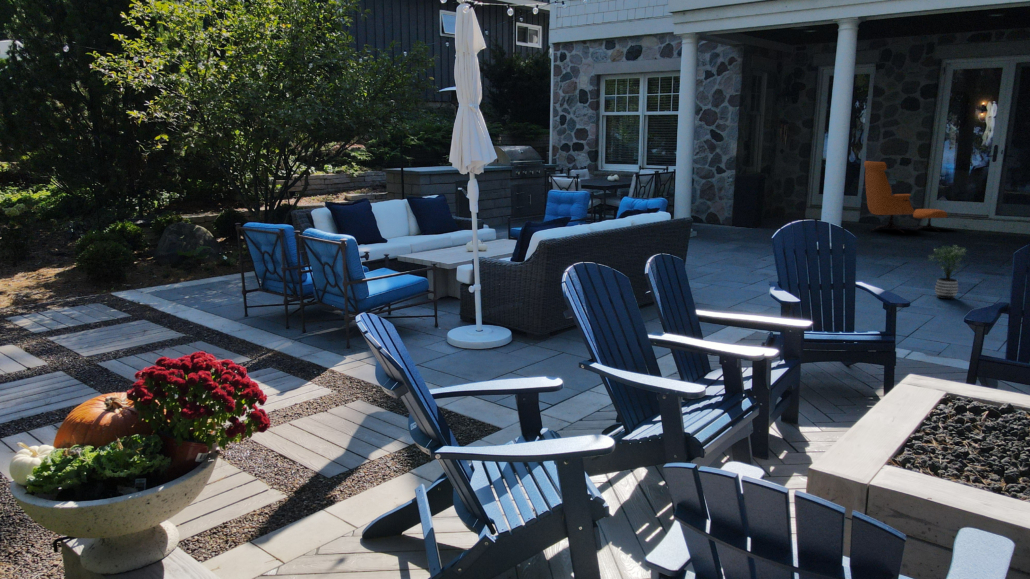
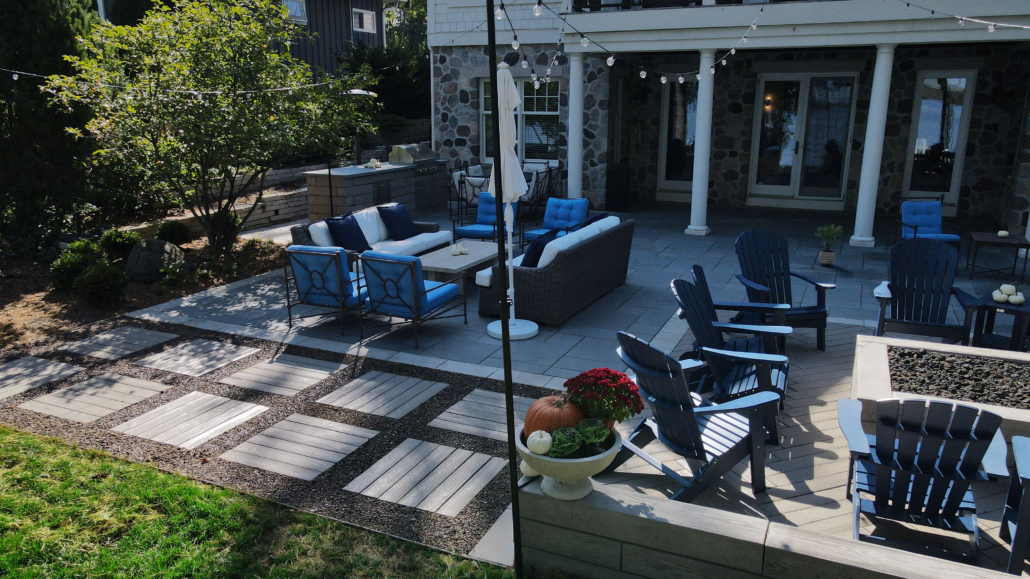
lounge chair: present [864,161,947,233] -> none [708,155,765,212]

